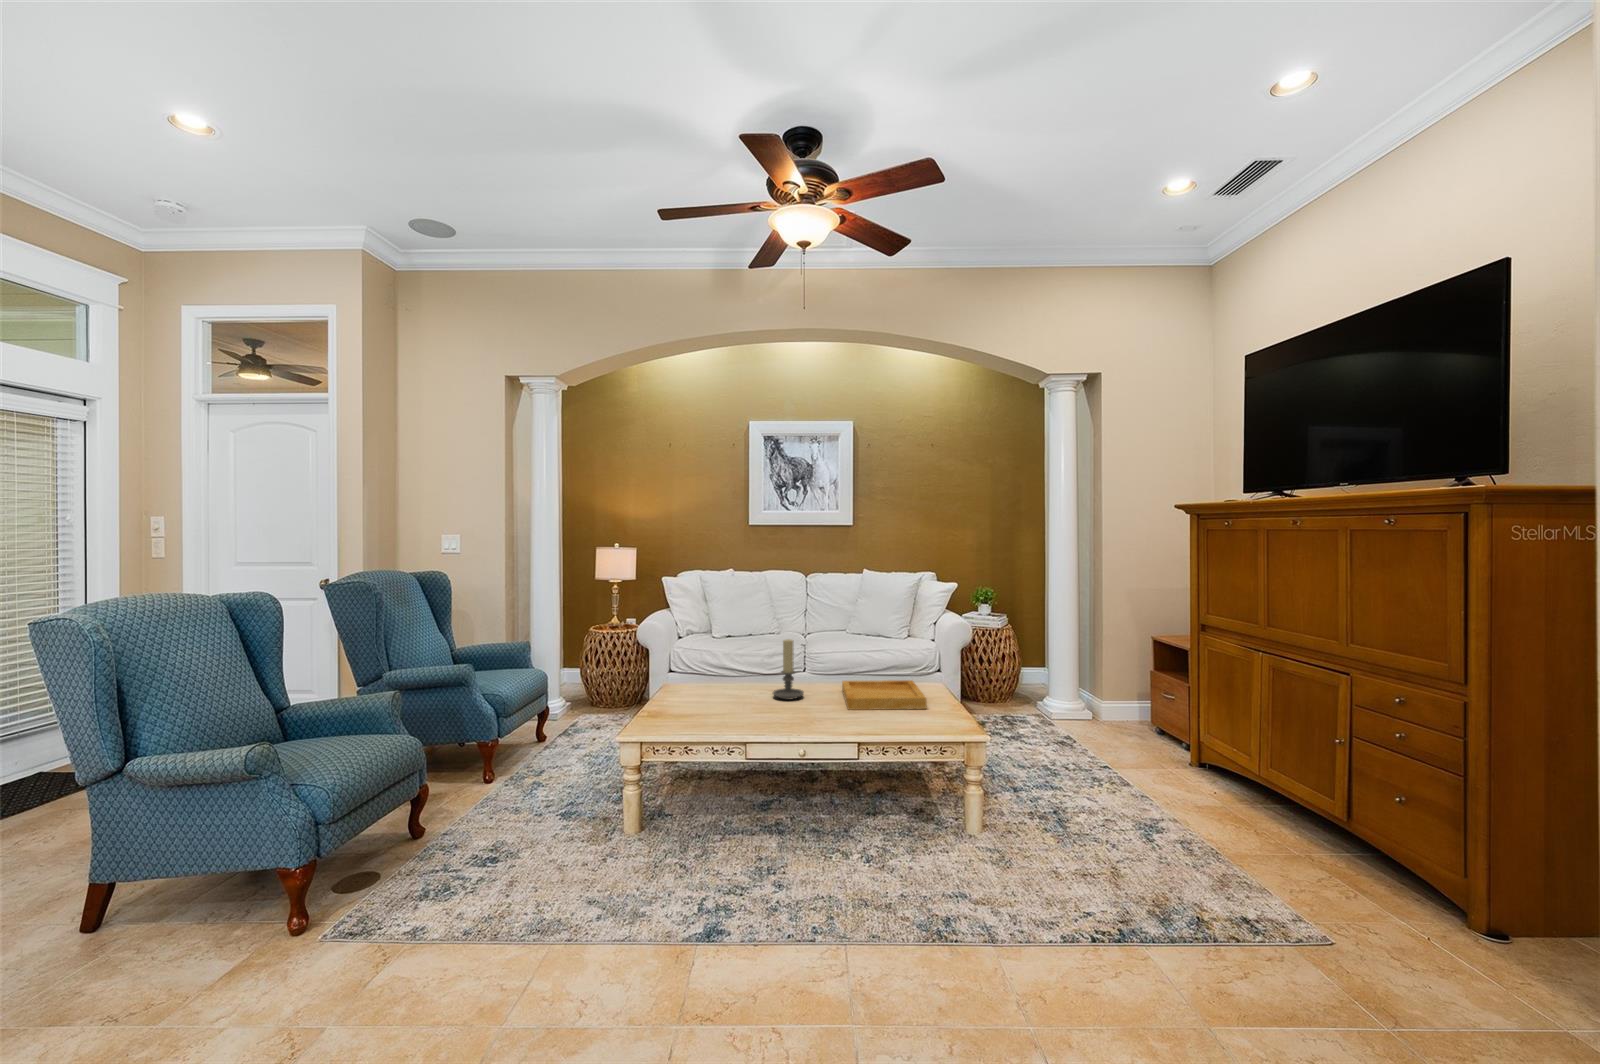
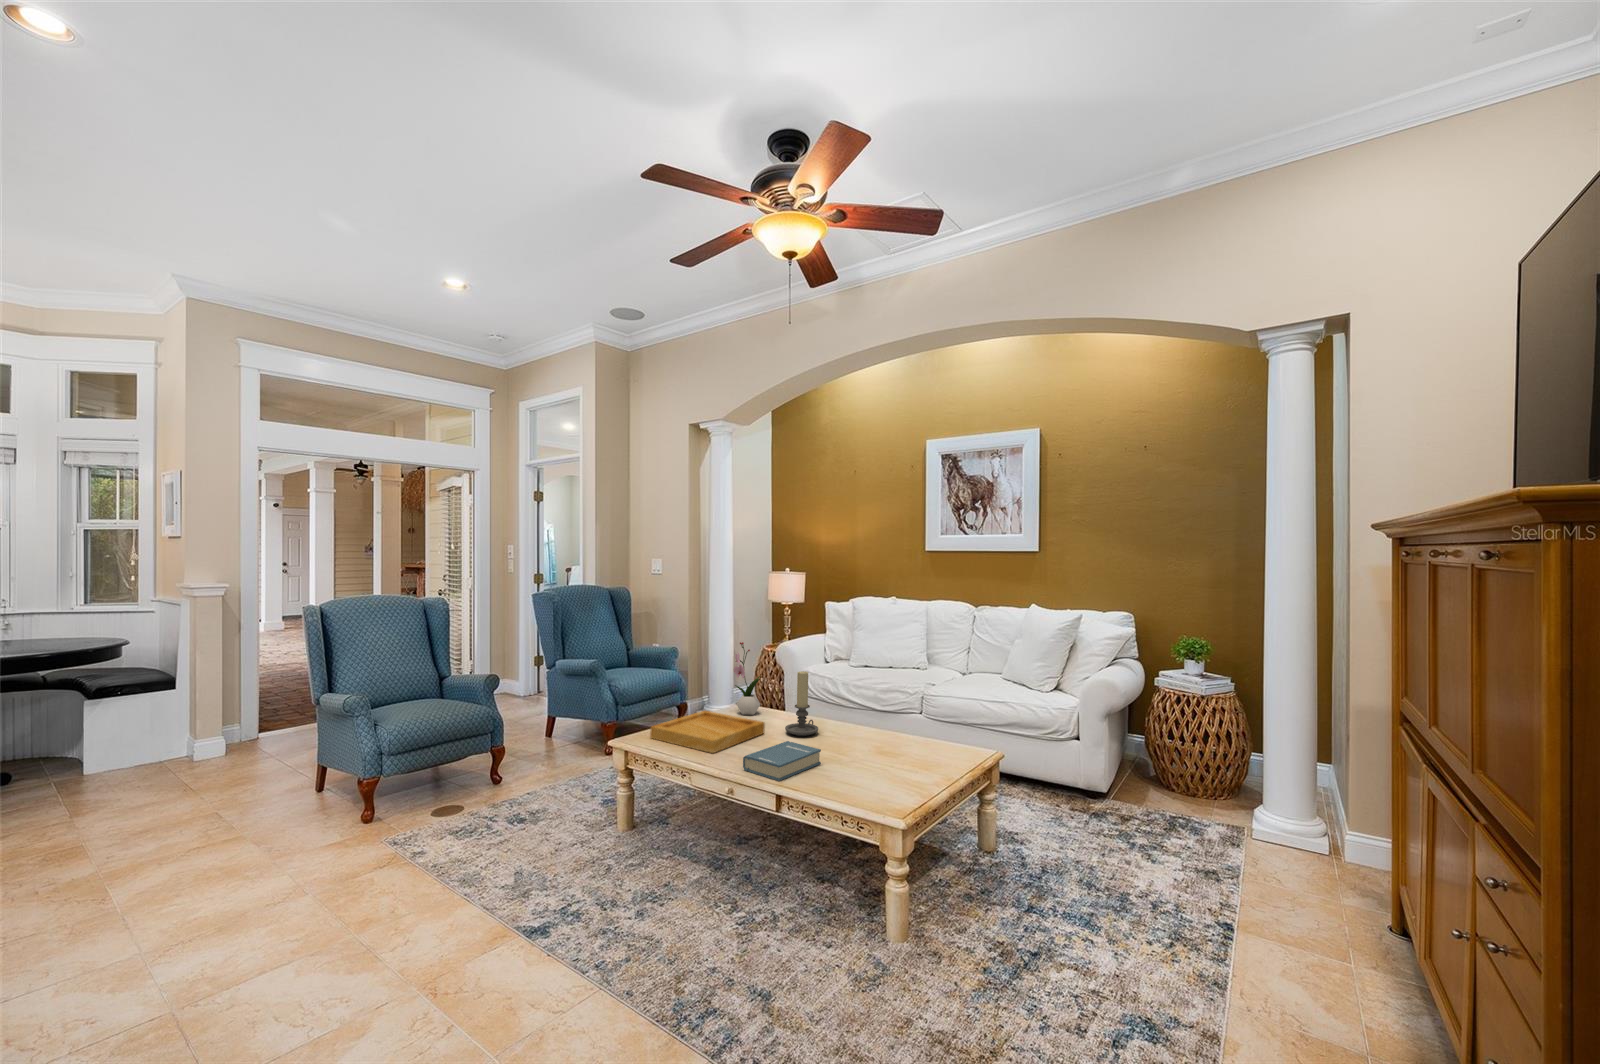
flower arrangement: none [690,620,723,693] -> present [734,642,760,715]
tray: present [842,680,927,710] -> present [650,711,765,753]
hardback book: none [809,701,854,732] -> present [743,741,821,781]

